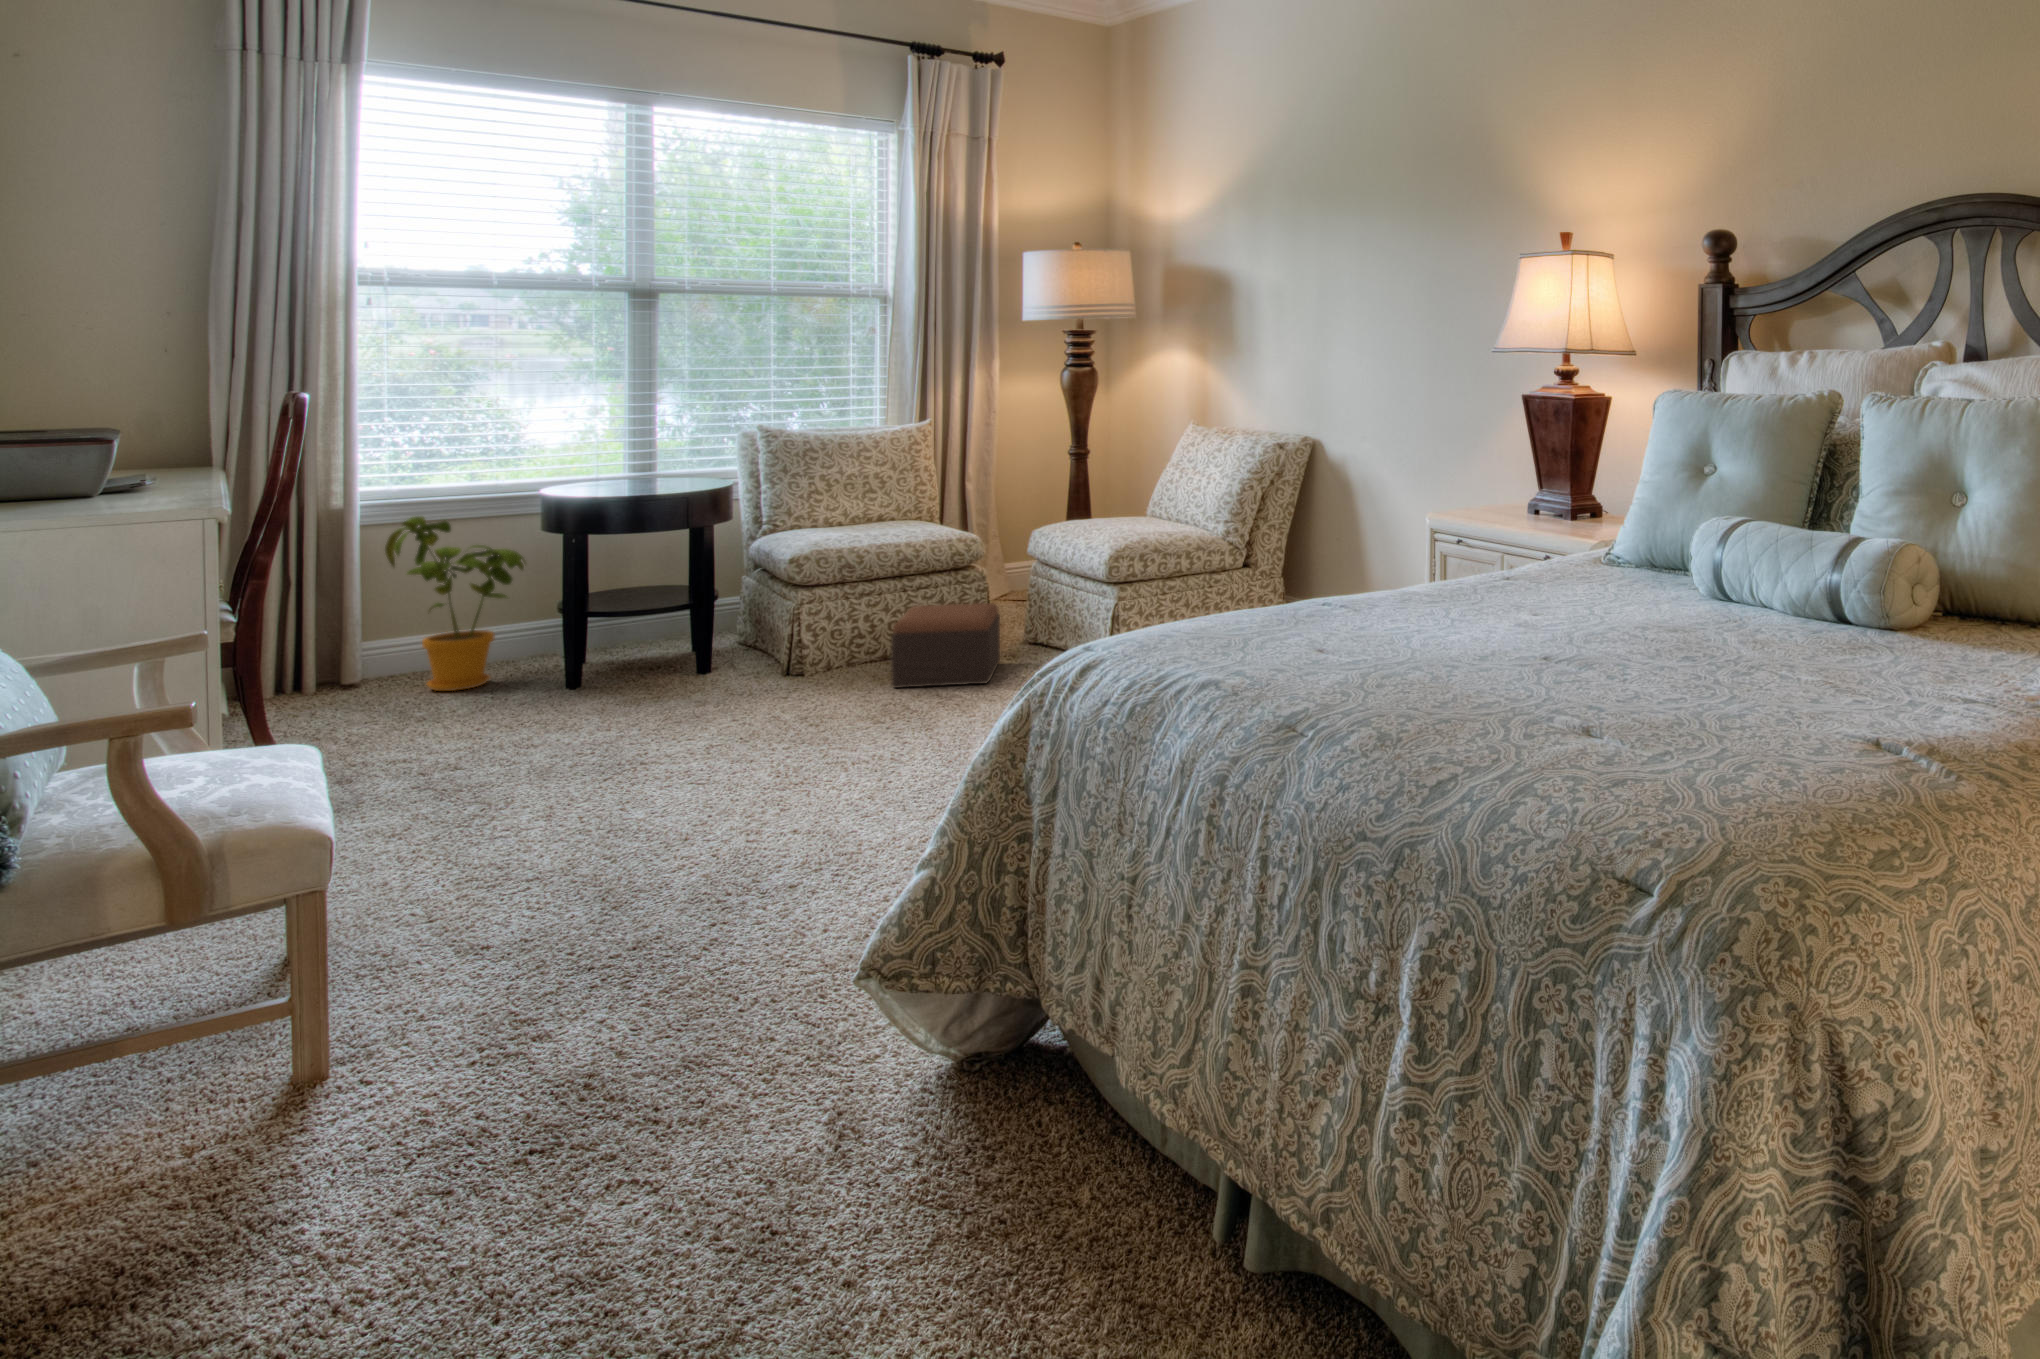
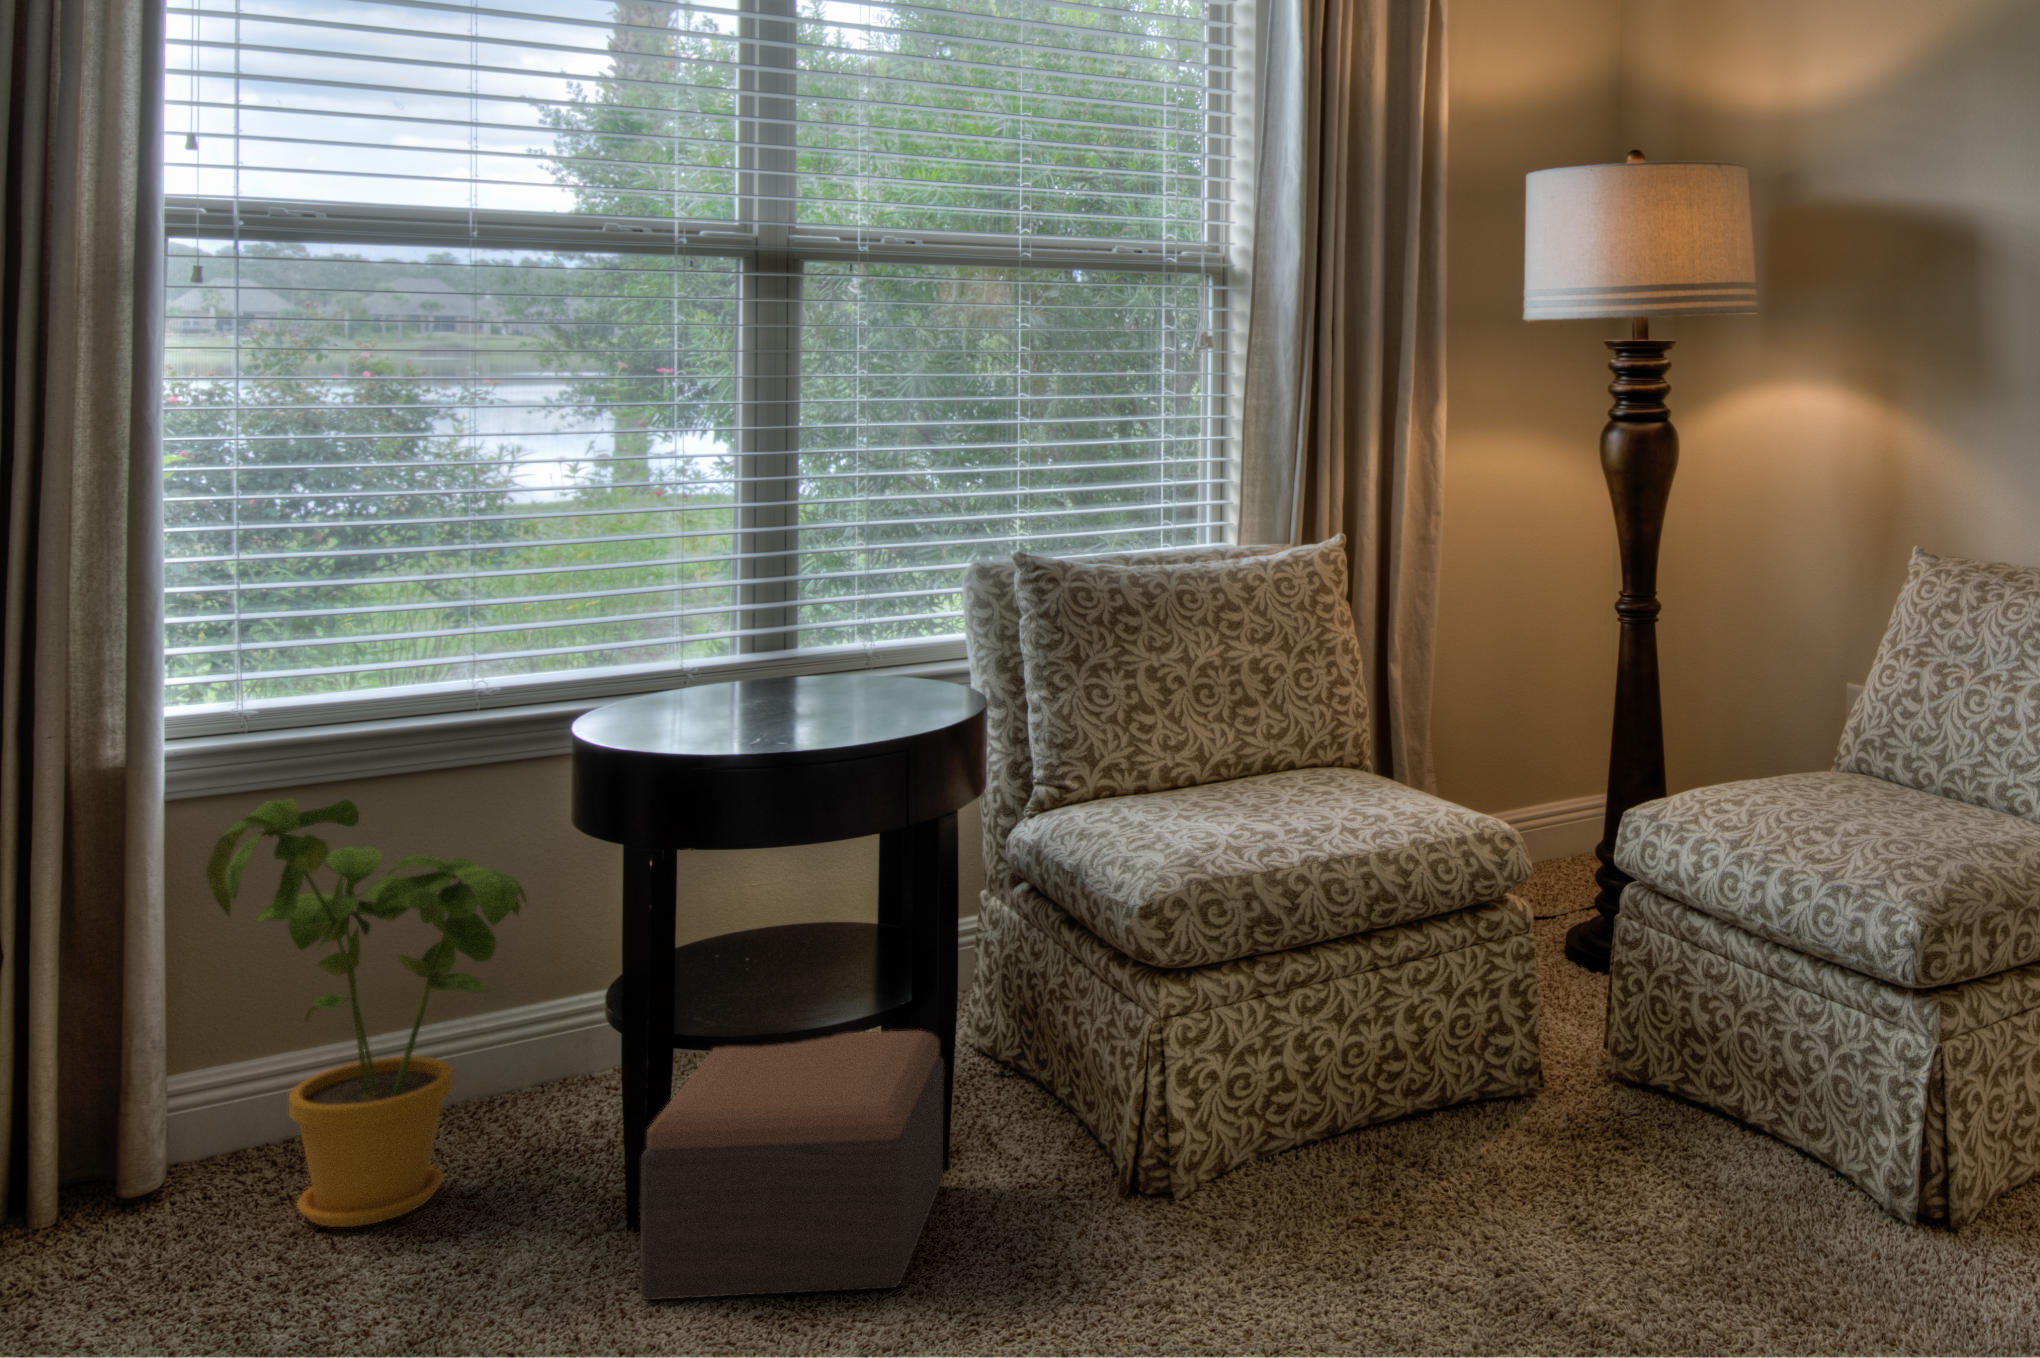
footstool: present [891,603,1000,688] -> present [640,1030,944,1300]

